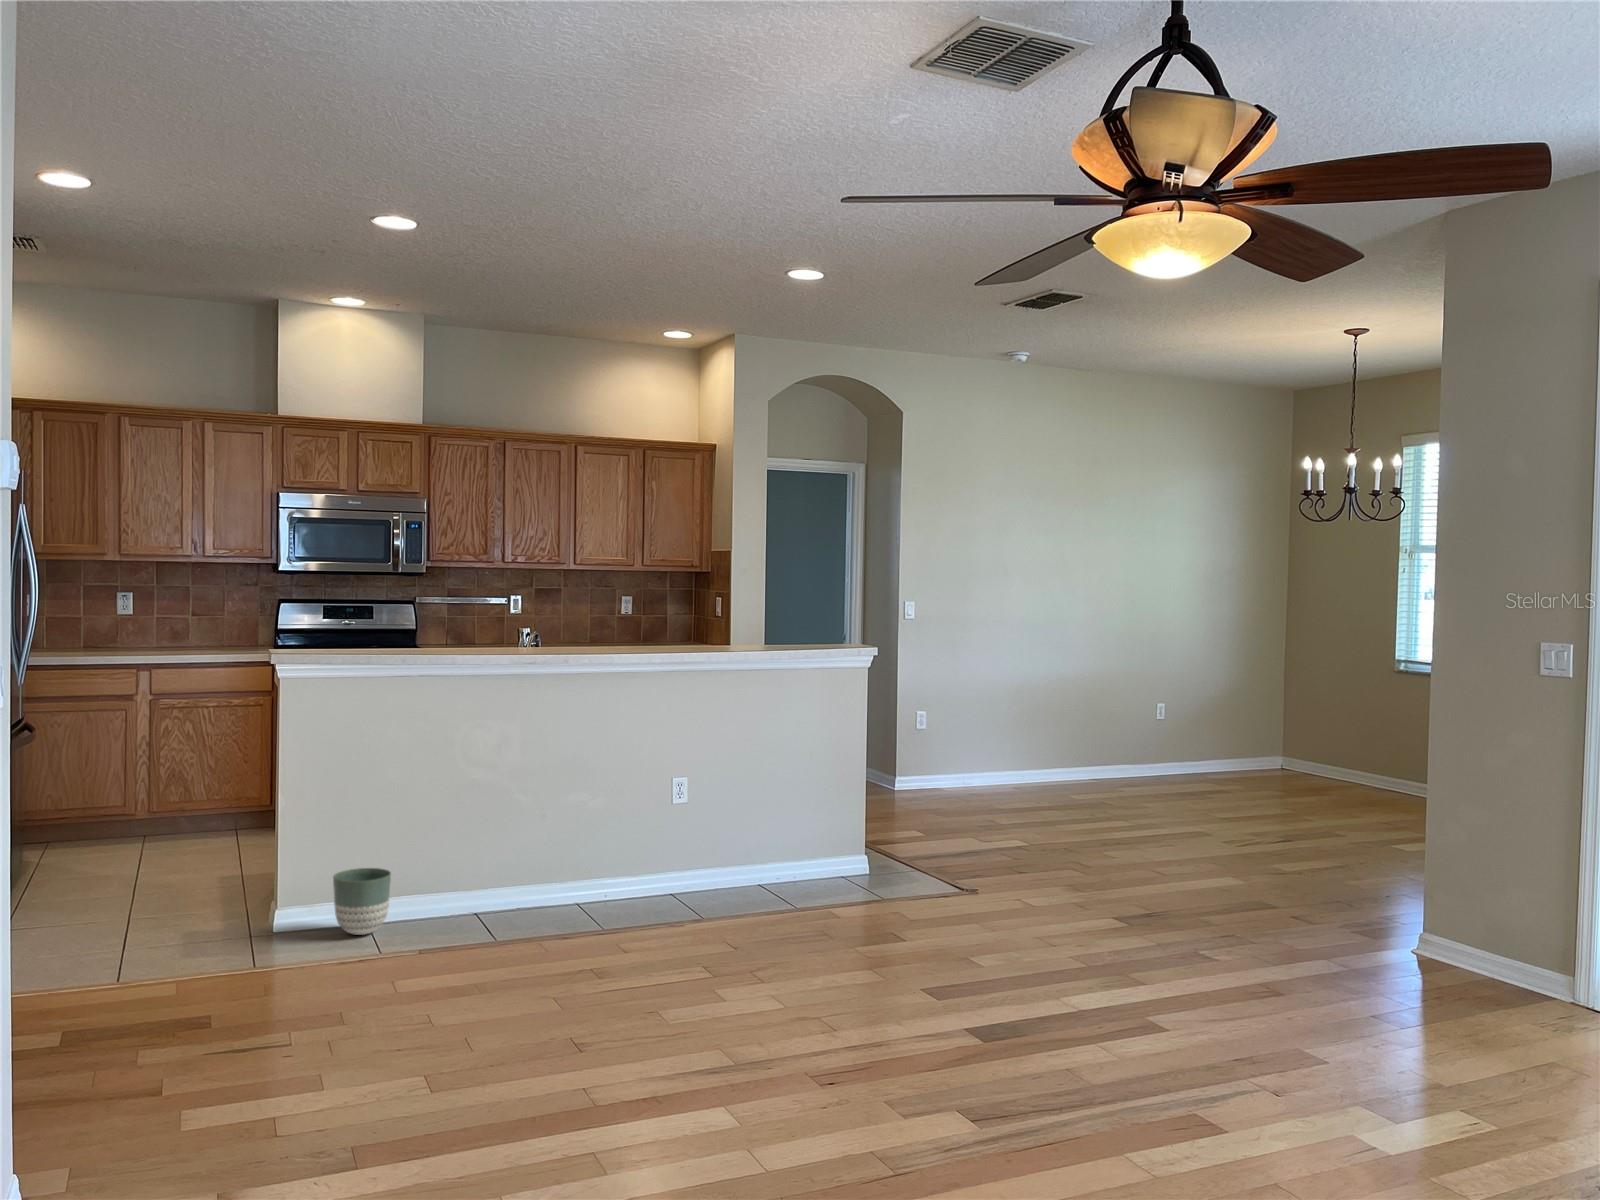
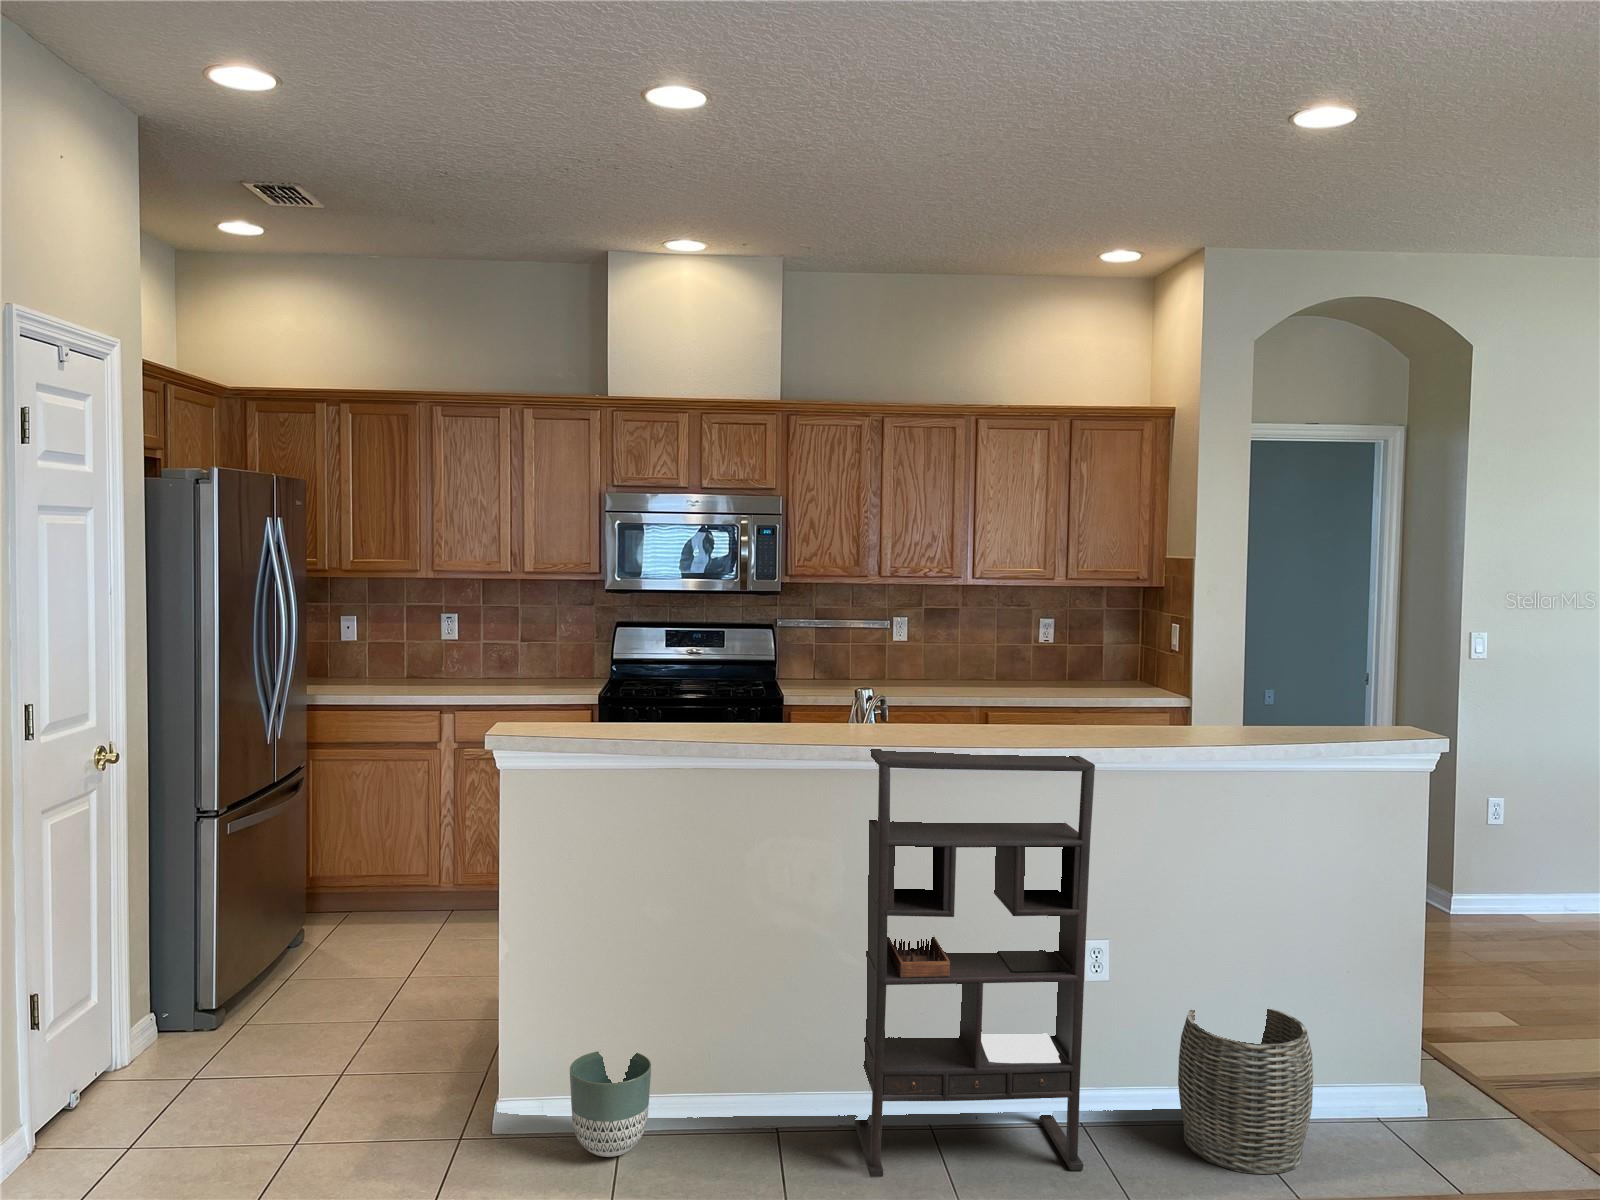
bookshelf: none [525,655,678,926] -> present [855,749,1095,1177]
woven basket: none [728,812,804,903] -> present [1178,1009,1313,1174]

